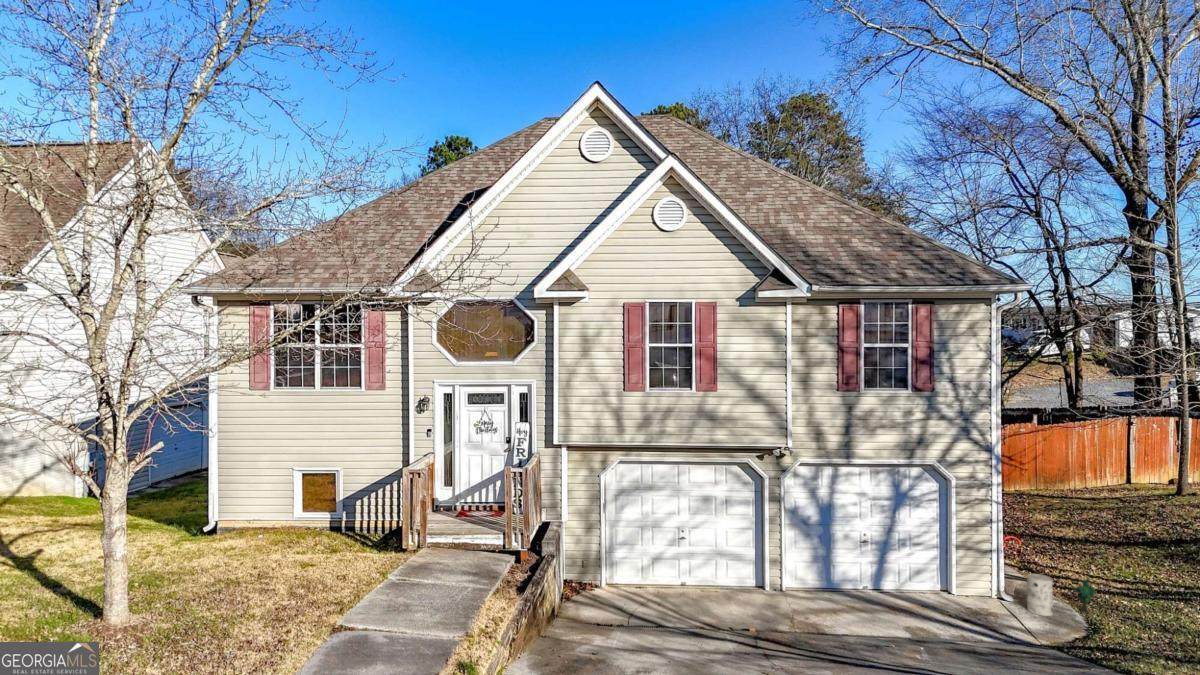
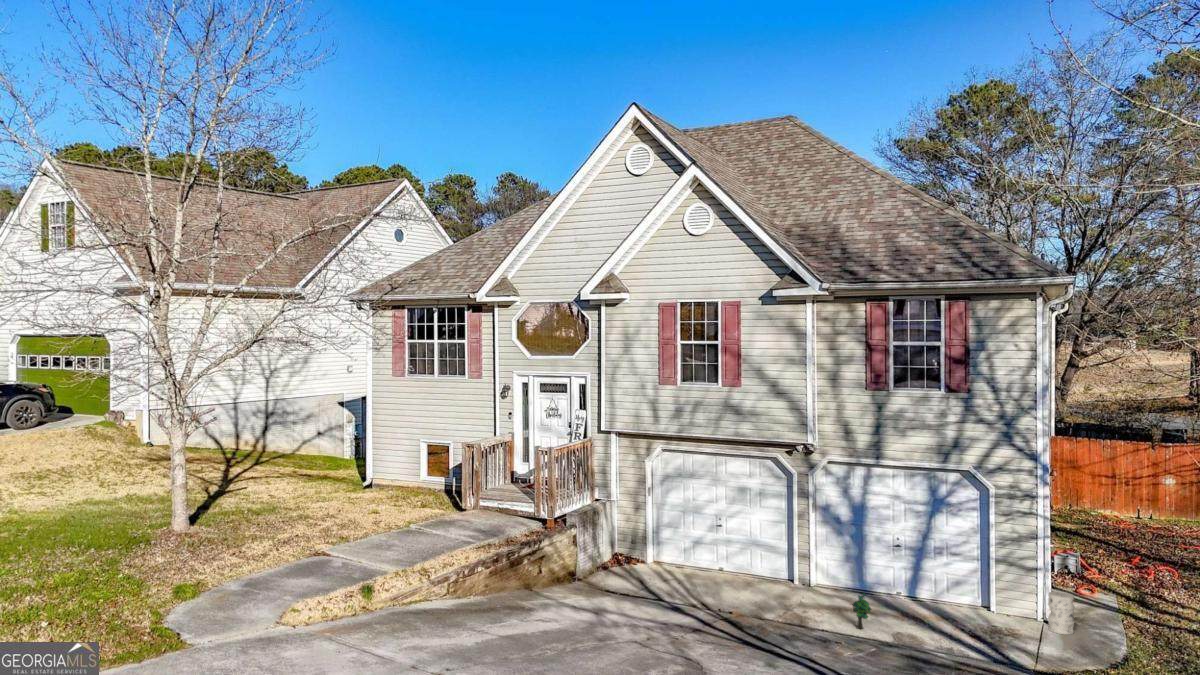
decorative plant: present [1074,578,1096,613] -> present [852,593,871,629]

